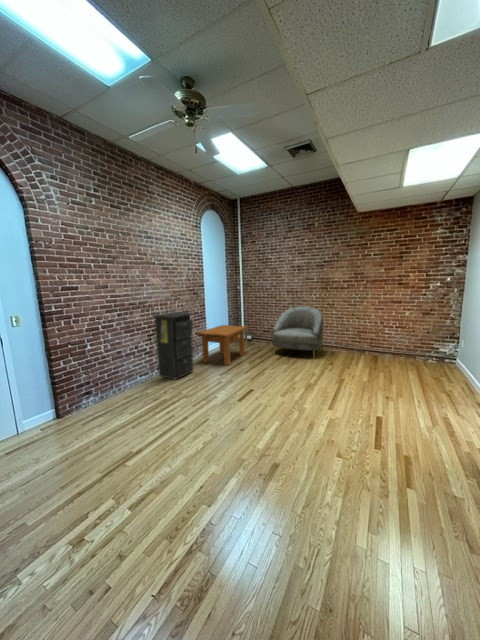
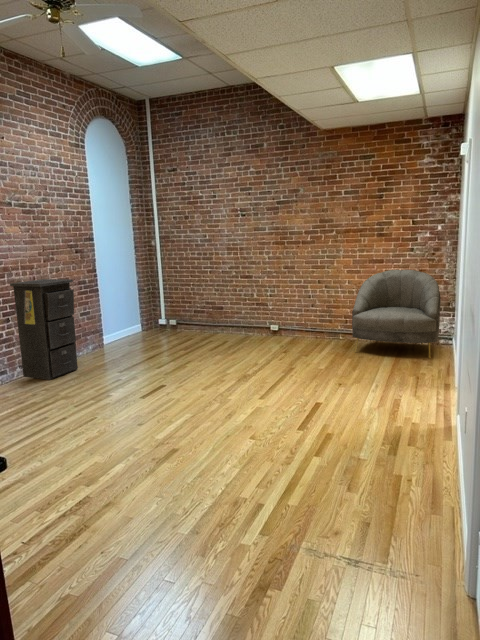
armchair: present [272,306,323,352] -> present [352,270,441,358]
side table: present [196,325,248,365] -> none [82,301,166,360]

